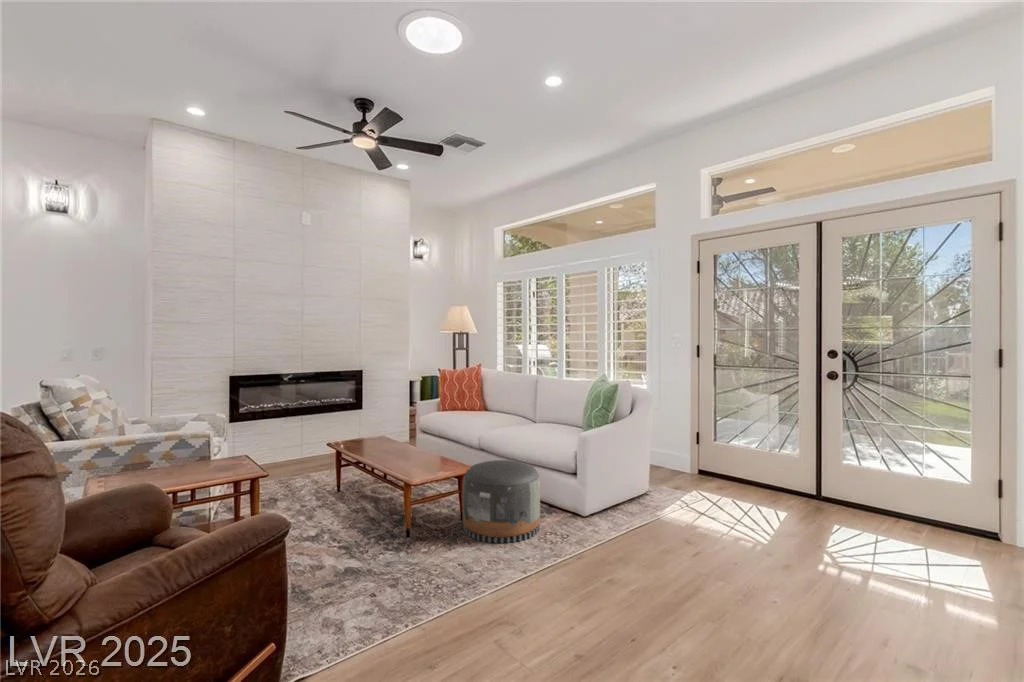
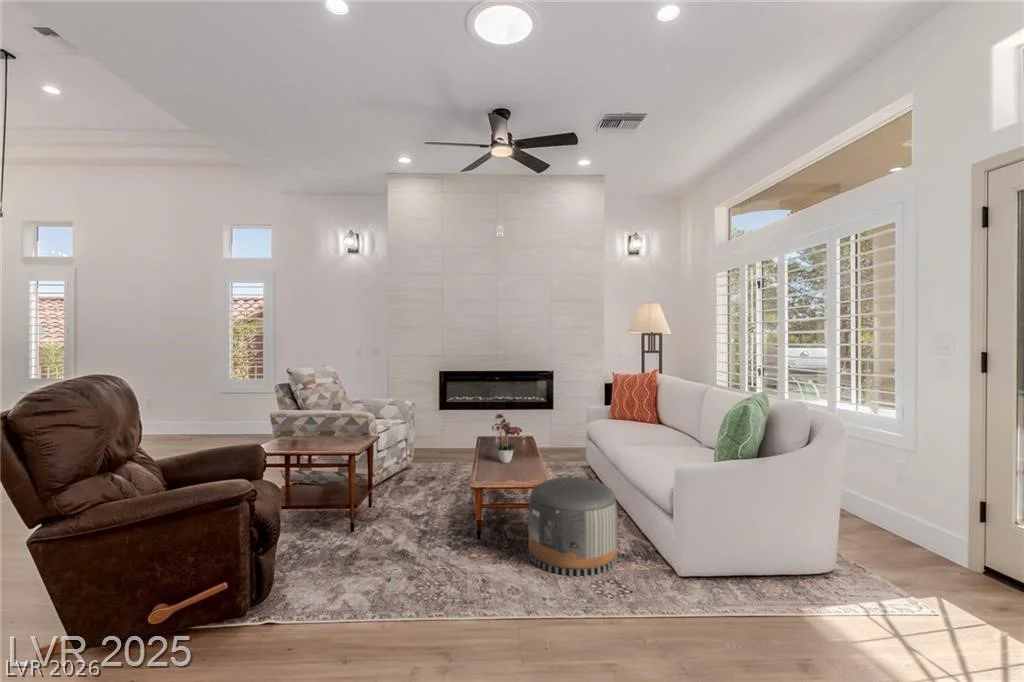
flower arrangement: none [393,410,425,461] -> present [492,414,522,463]

